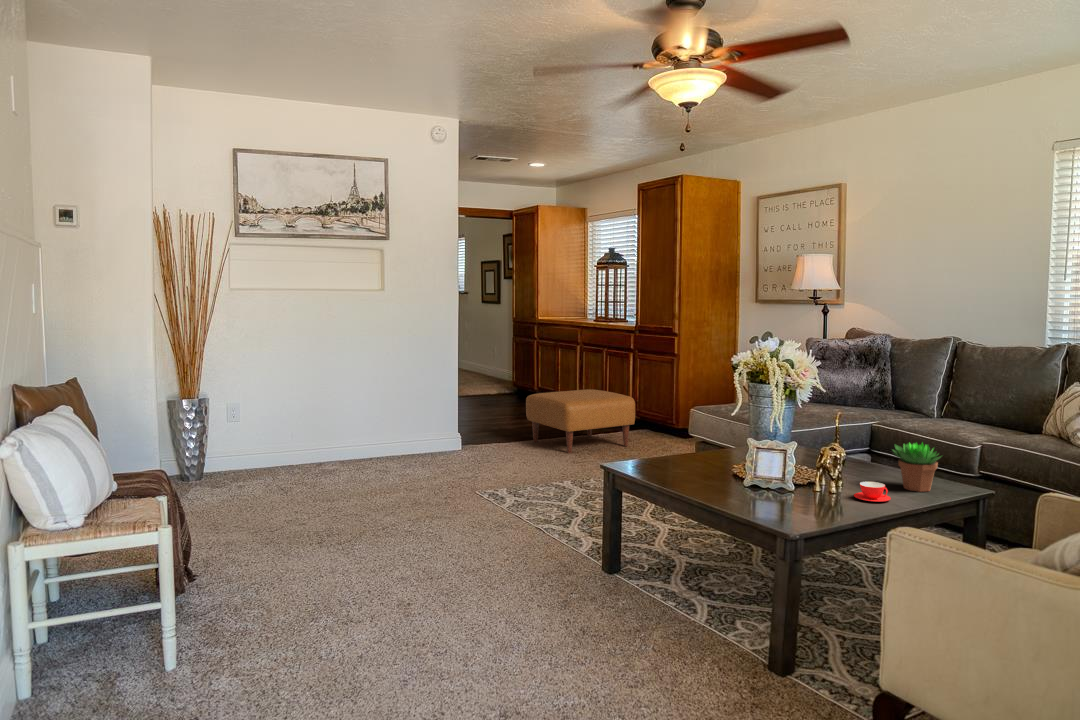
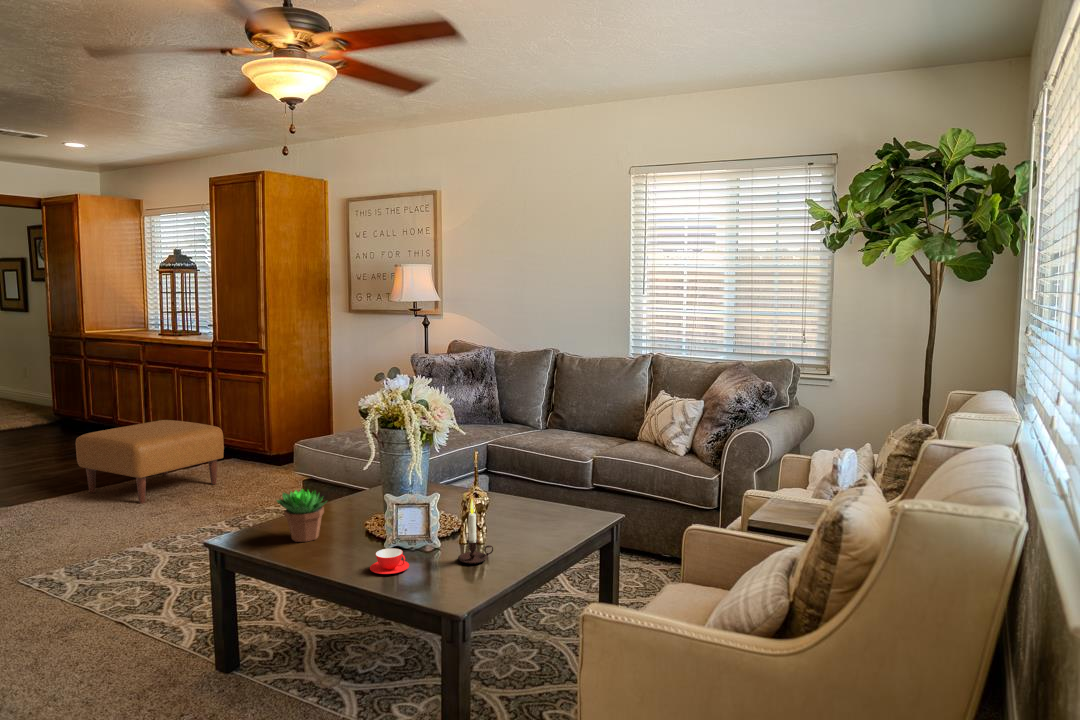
succulent plant: present [893,443,941,492] -> present [276,489,327,542]
candle: none [803,446,839,506] -> present [458,500,493,564]
teacup: present [854,482,891,502] -> present [370,548,409,574]

